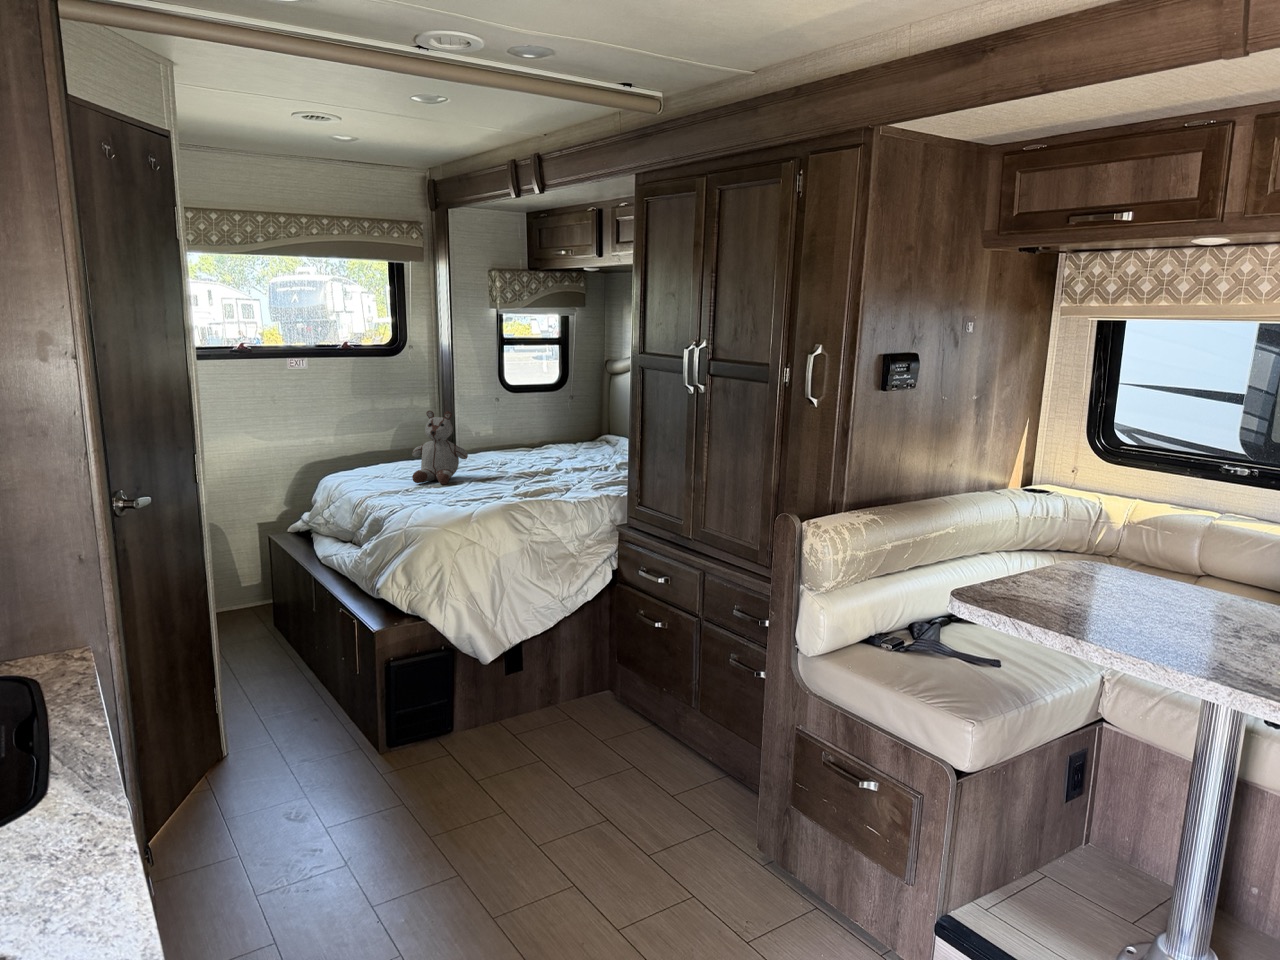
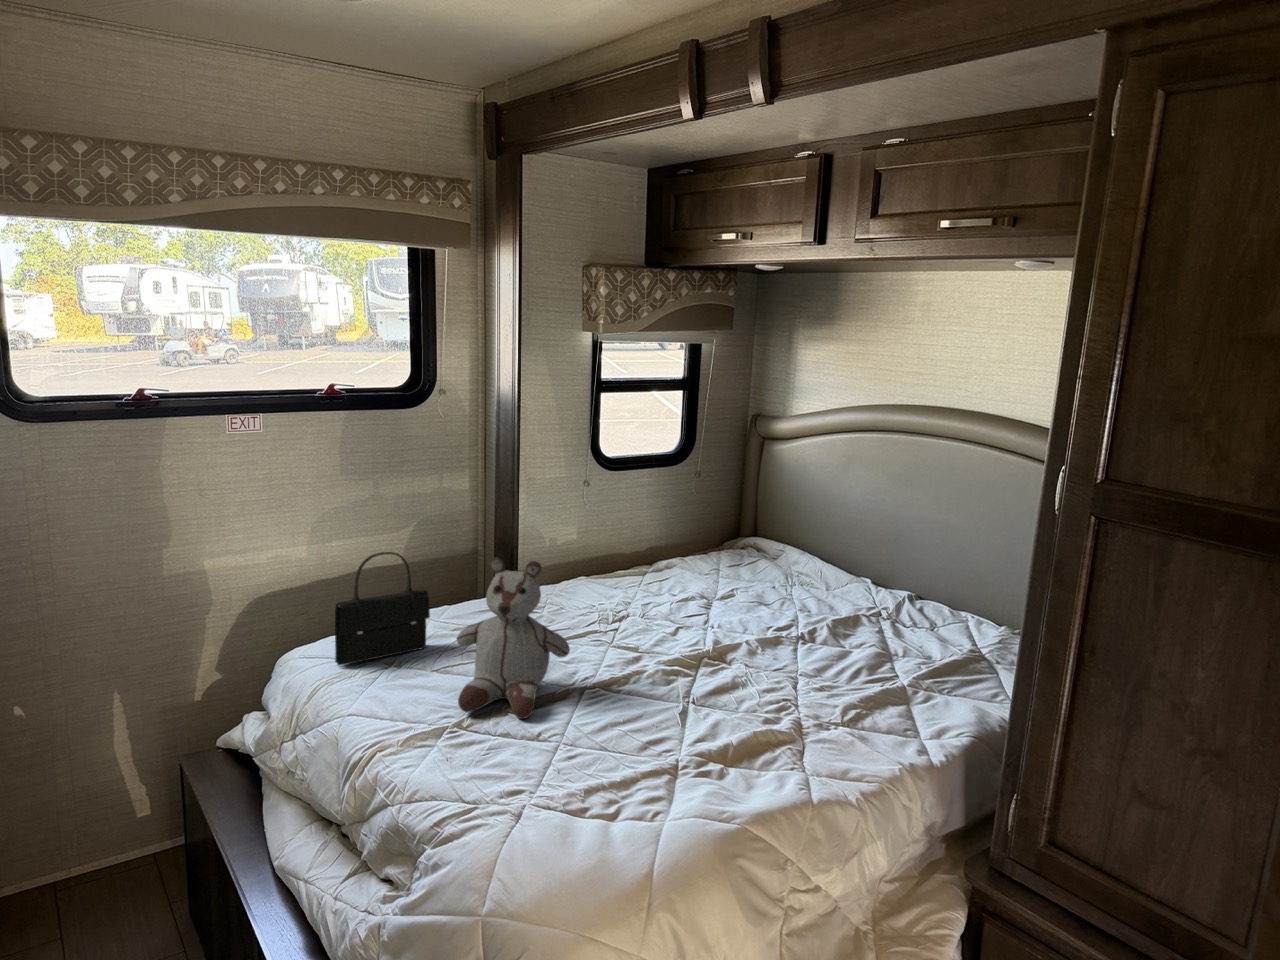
handbag: none [351,417,401,475] -> present [335,552,430,665]

